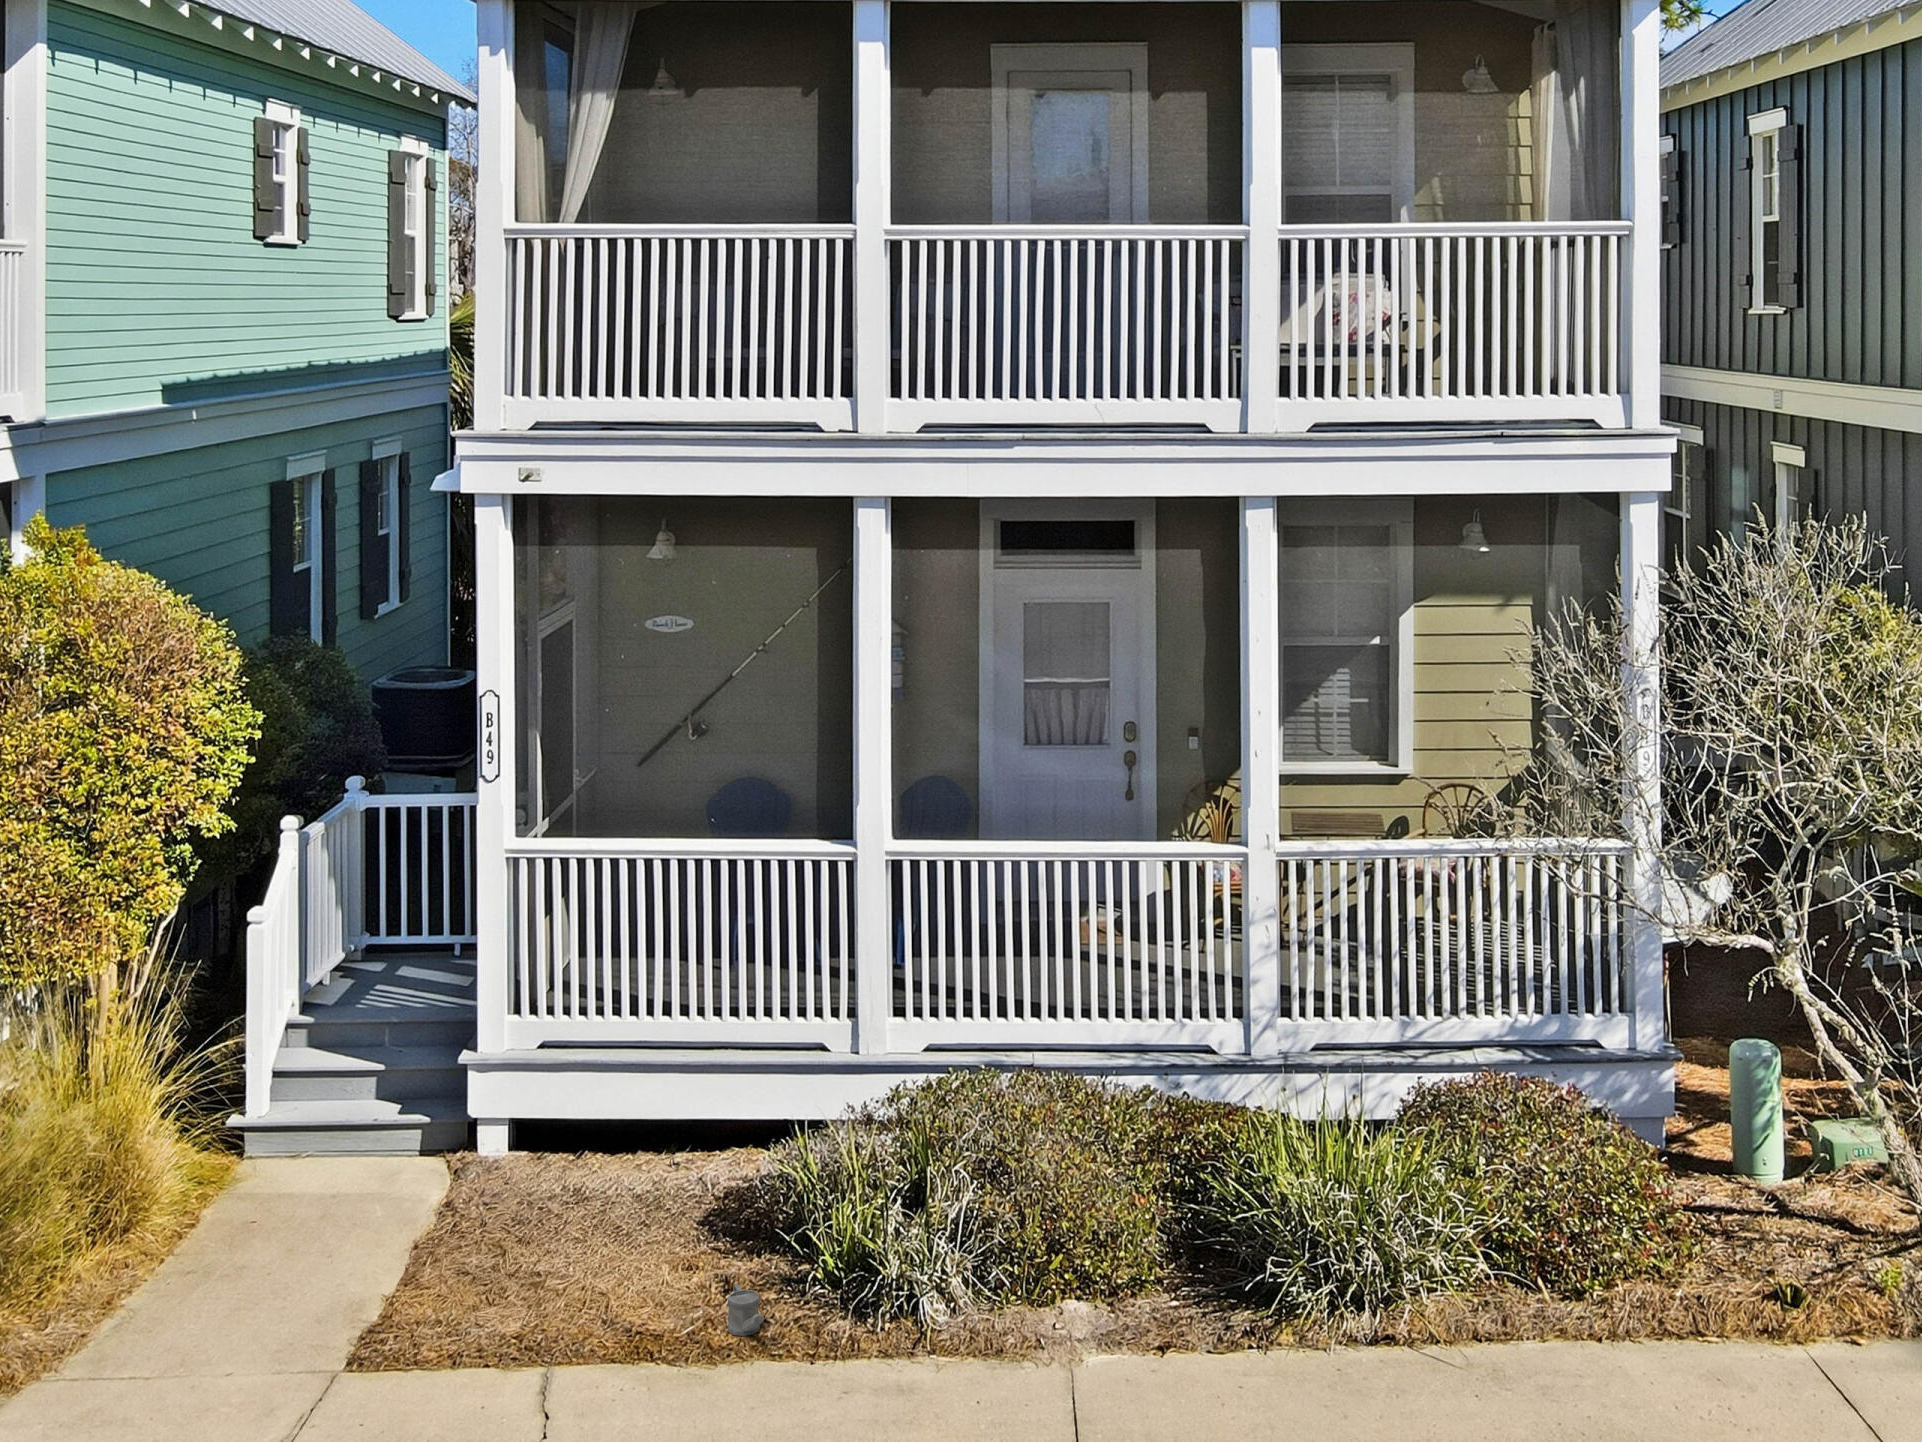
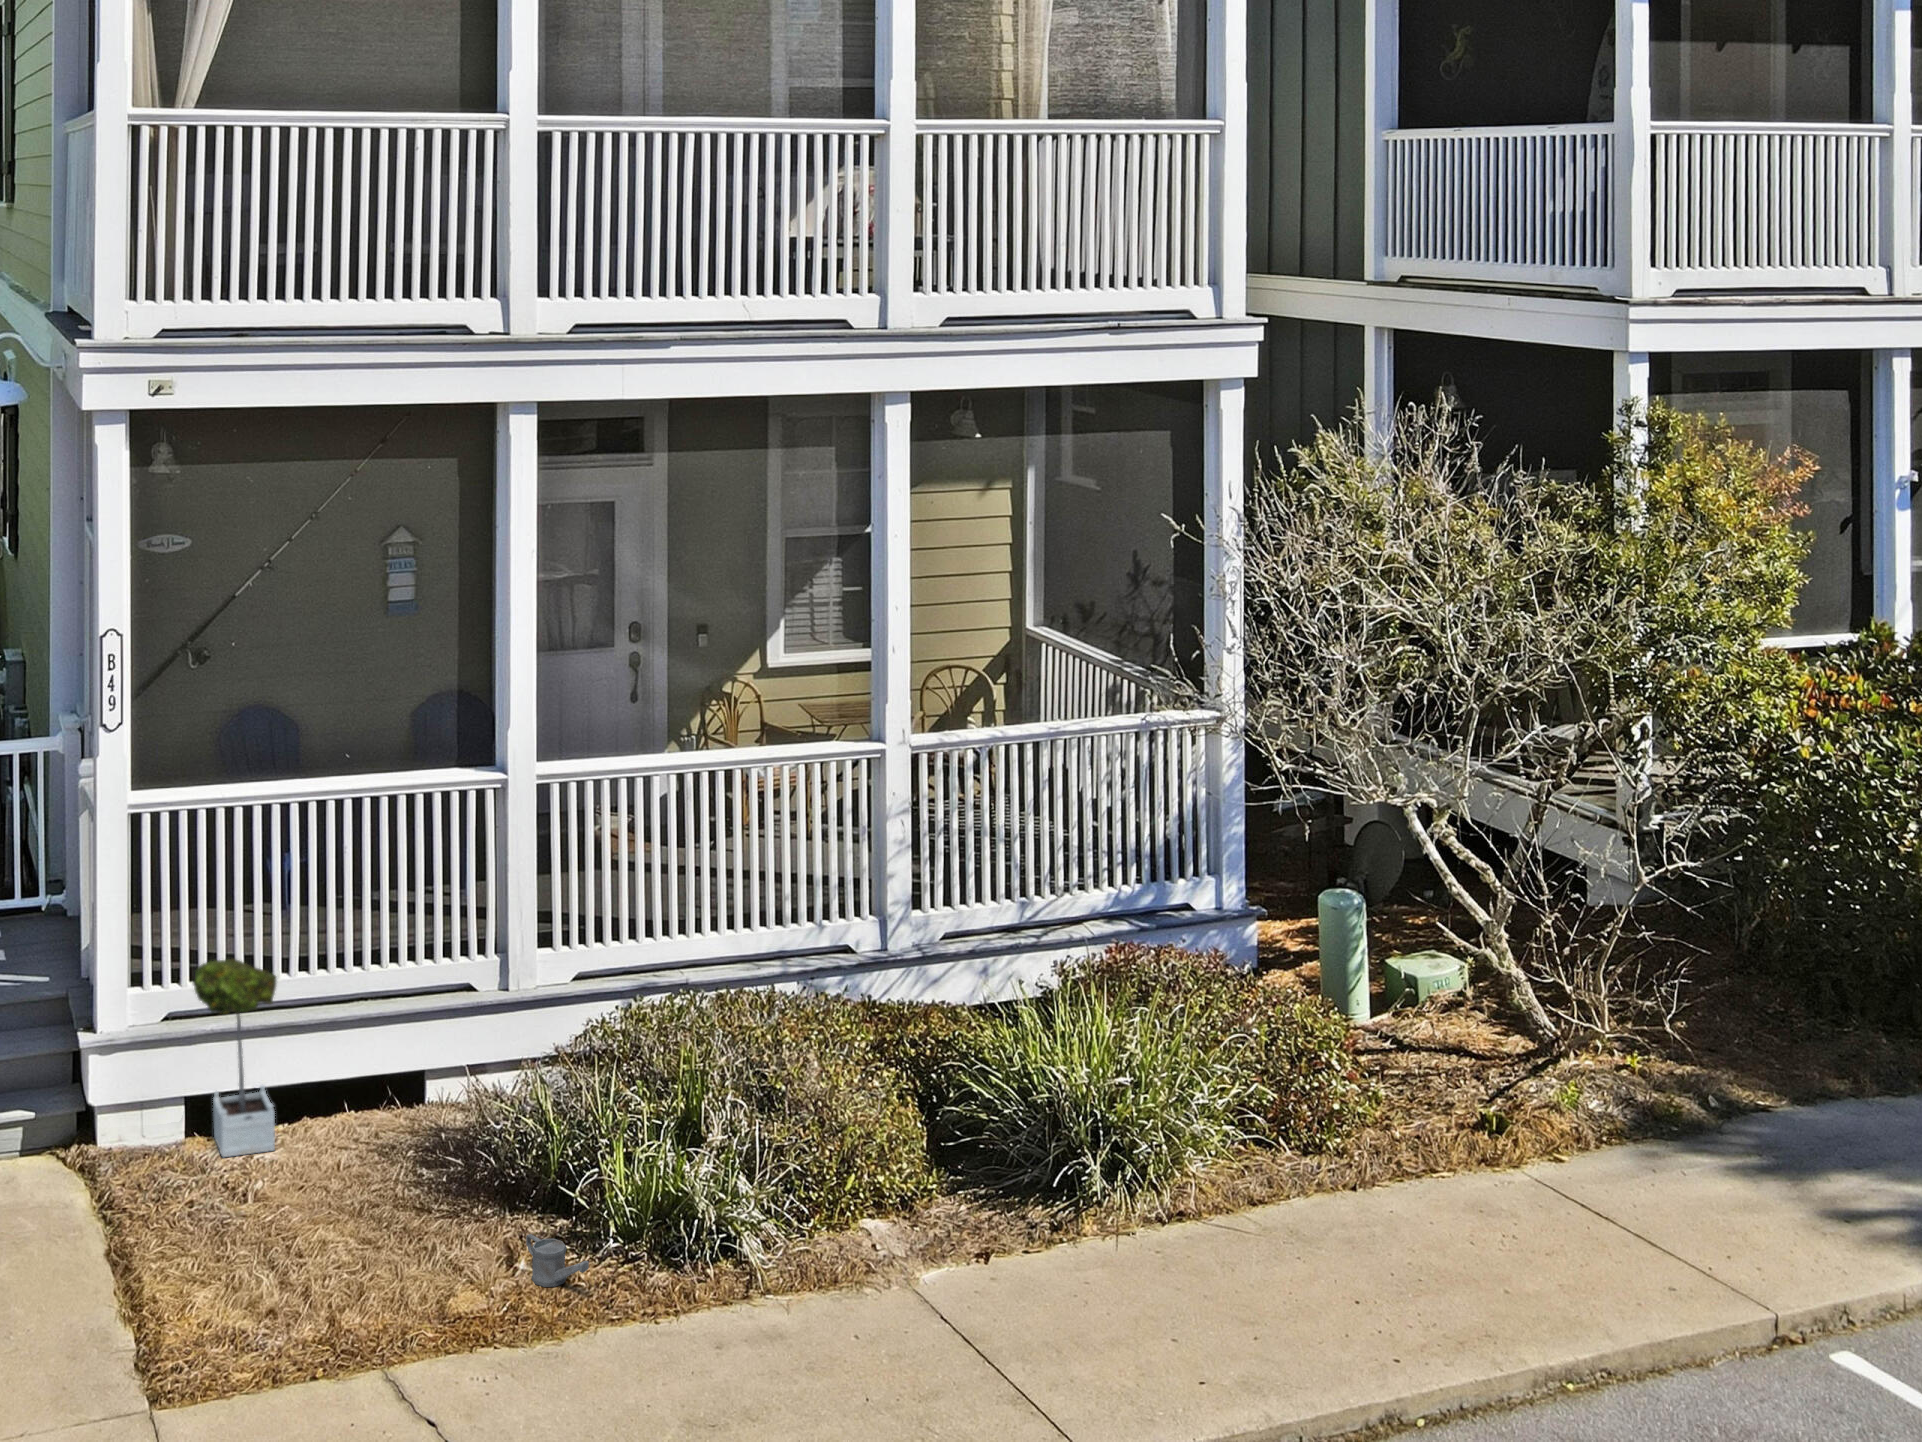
potted tree: none [536,999,613,1183] -> present [193,959,276,1157]

